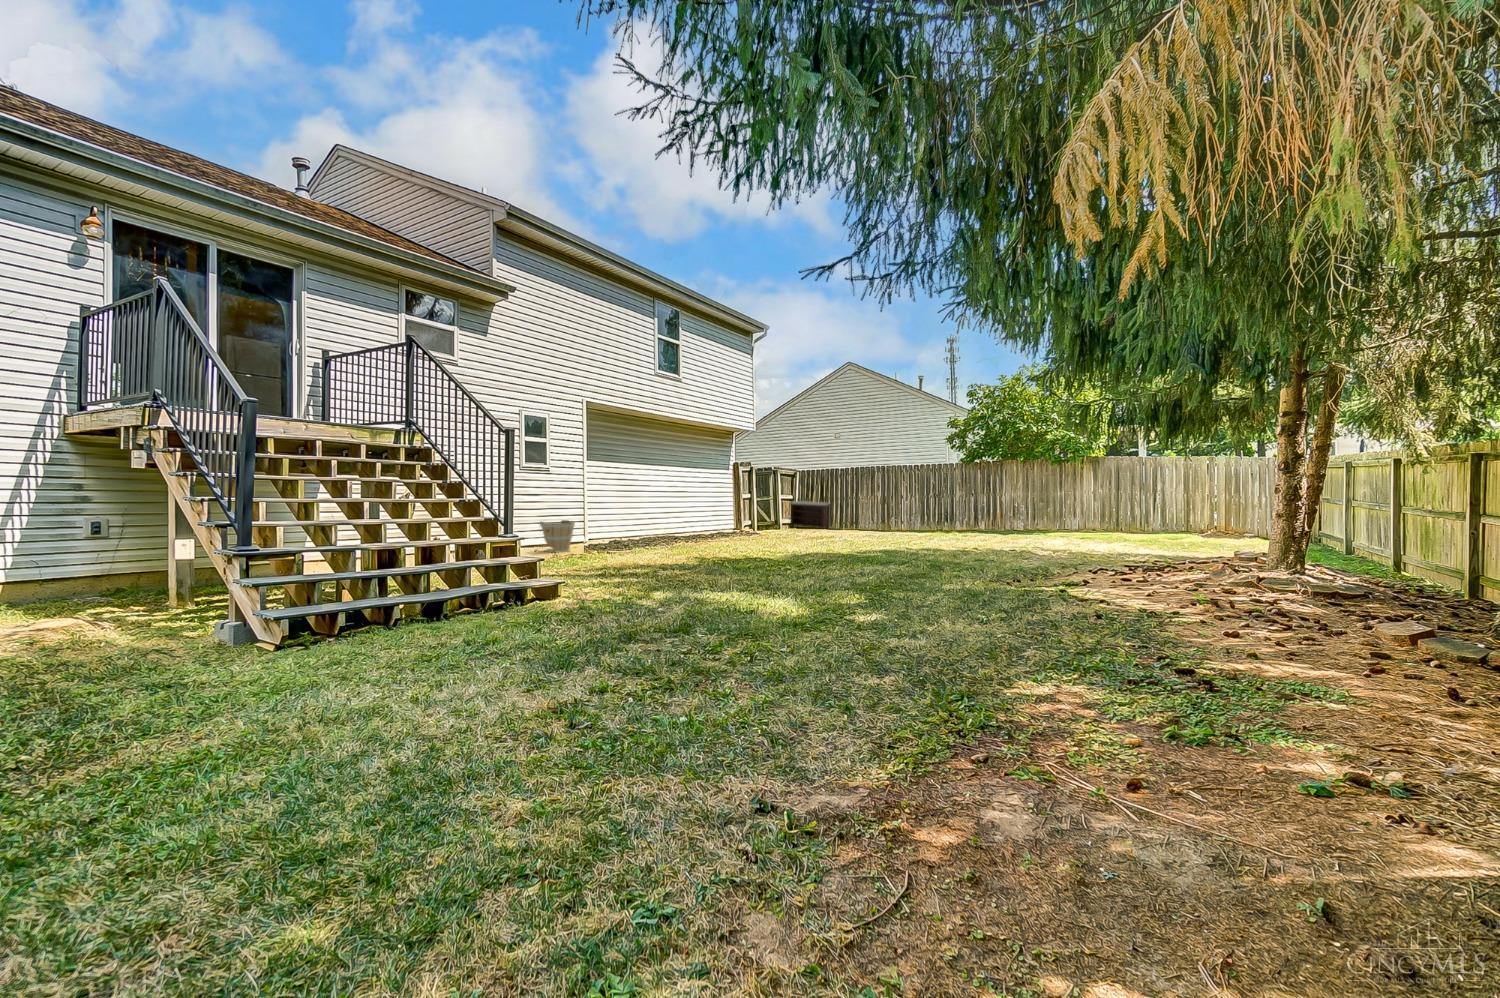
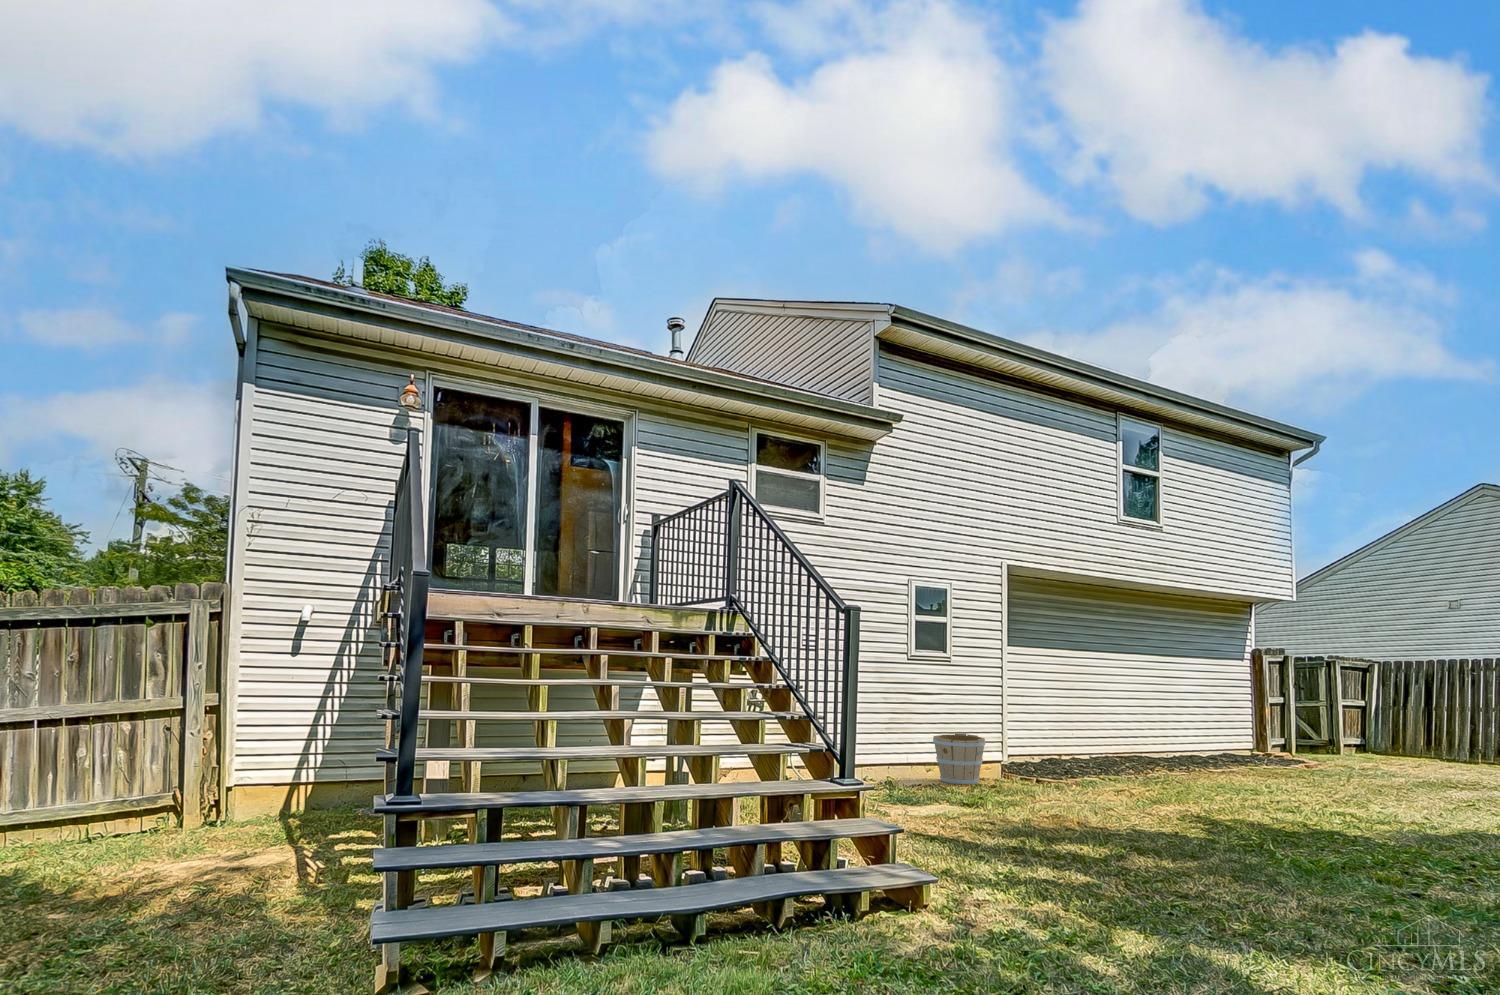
bench: present [791,501,831,529] -> none [1359,709,1446,762]

